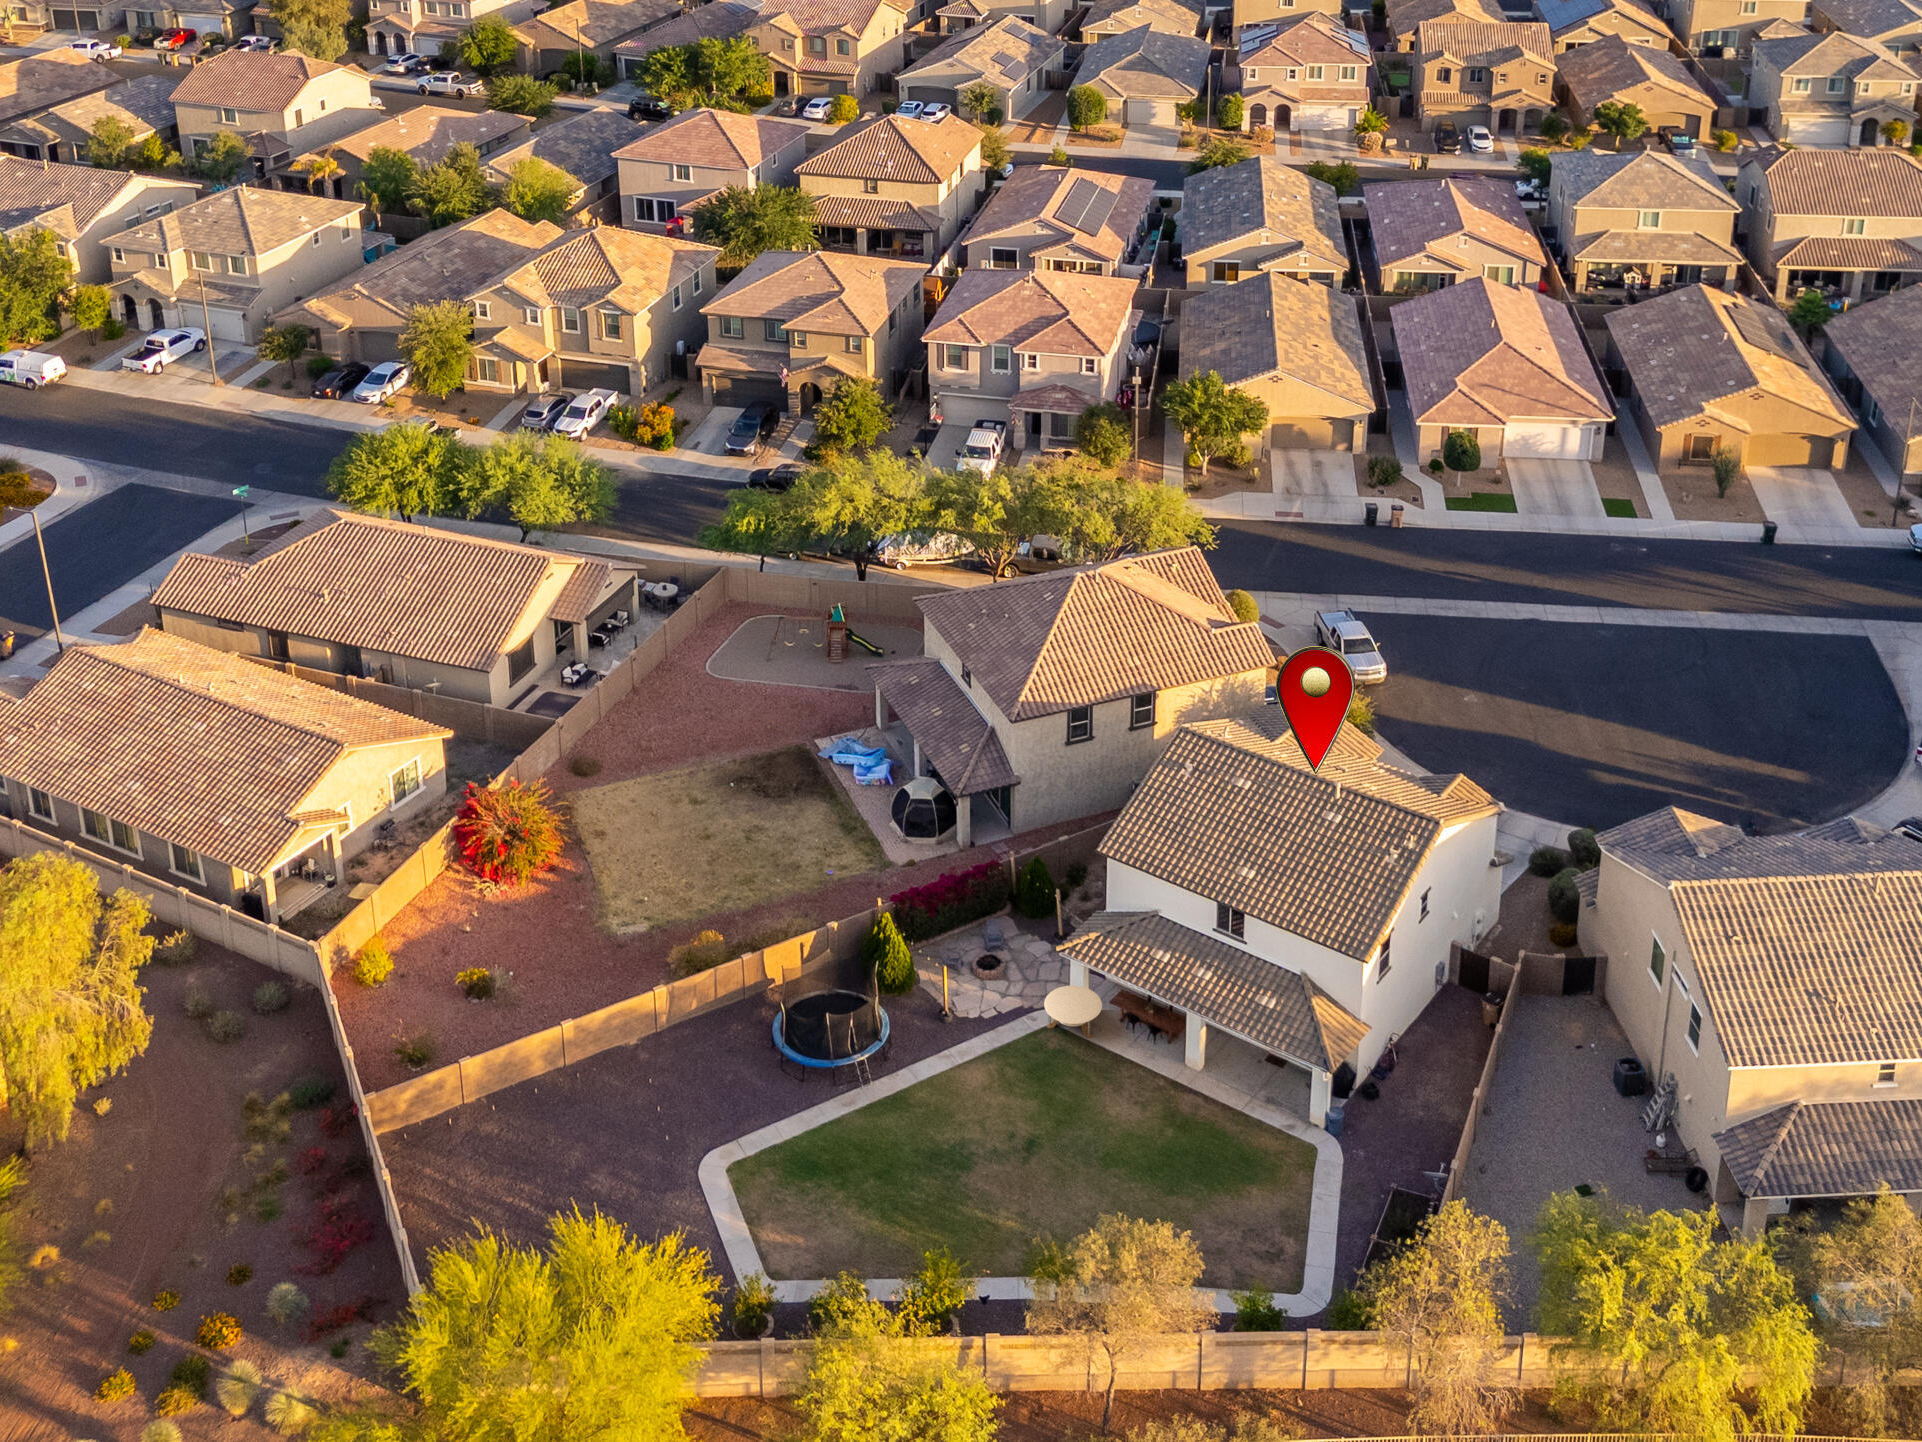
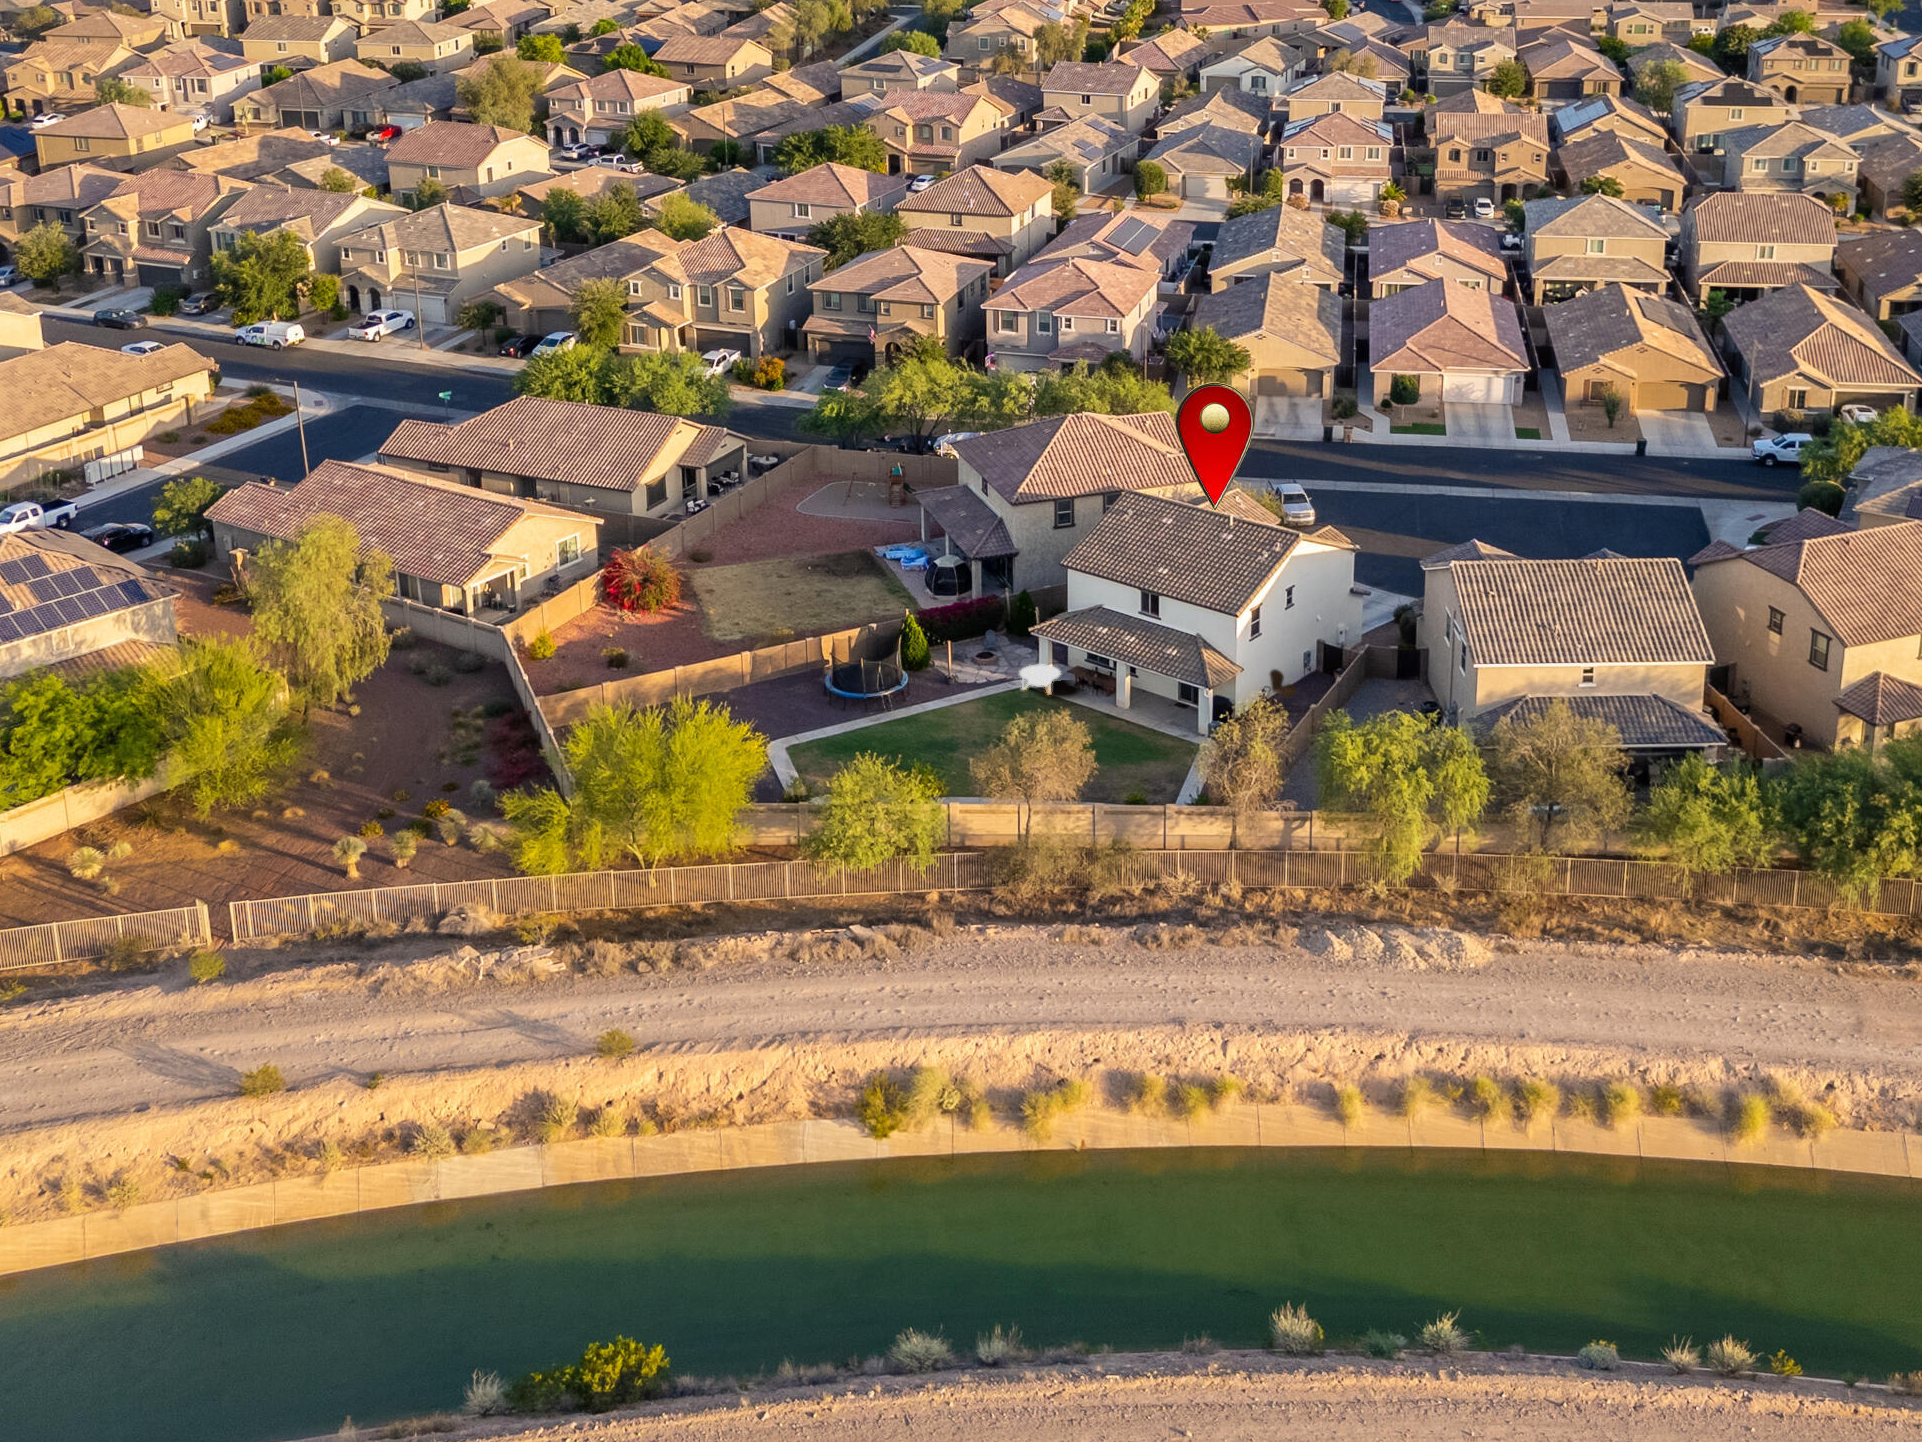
chair: none [1398,1004,1437,1073] -> present [1270,669,1297,700]

